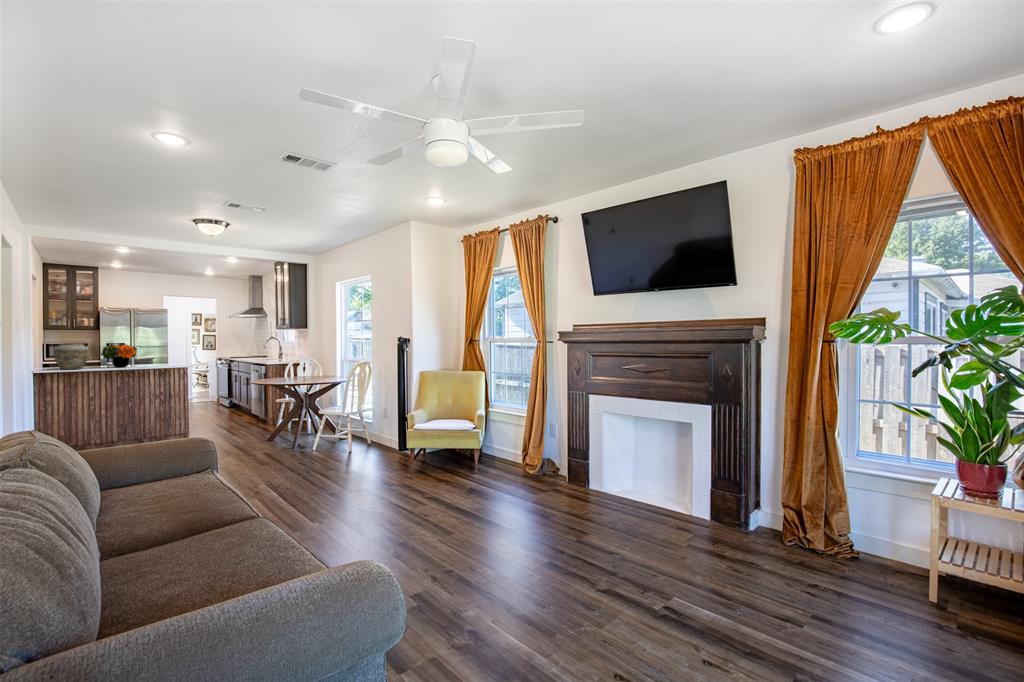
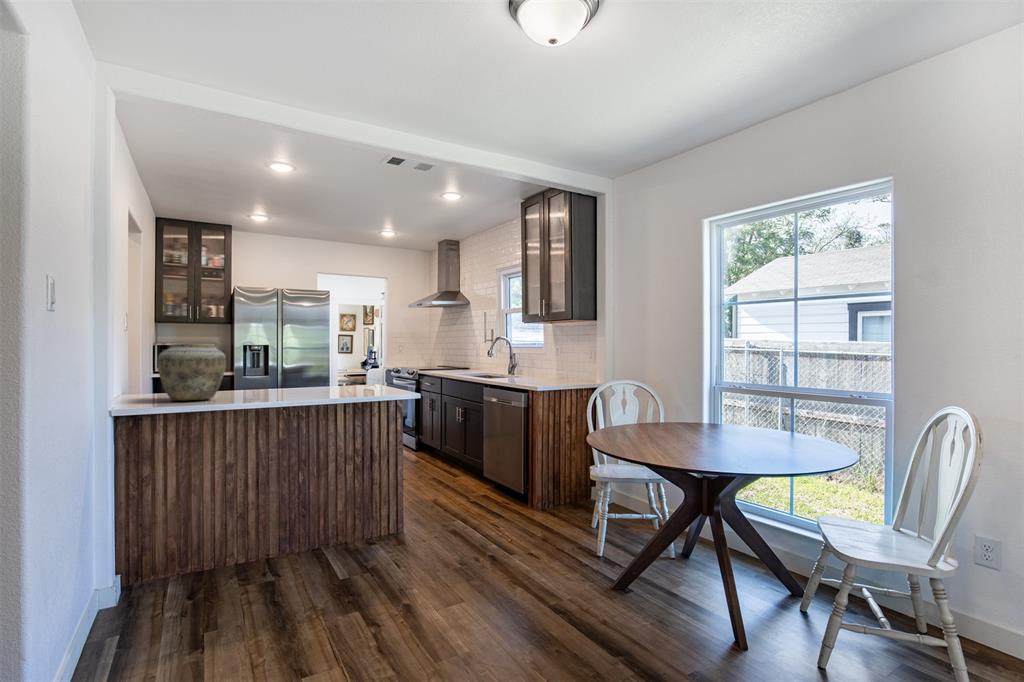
flower arrangement: present [101,343,137,368] -> none [246,343,311,395]

